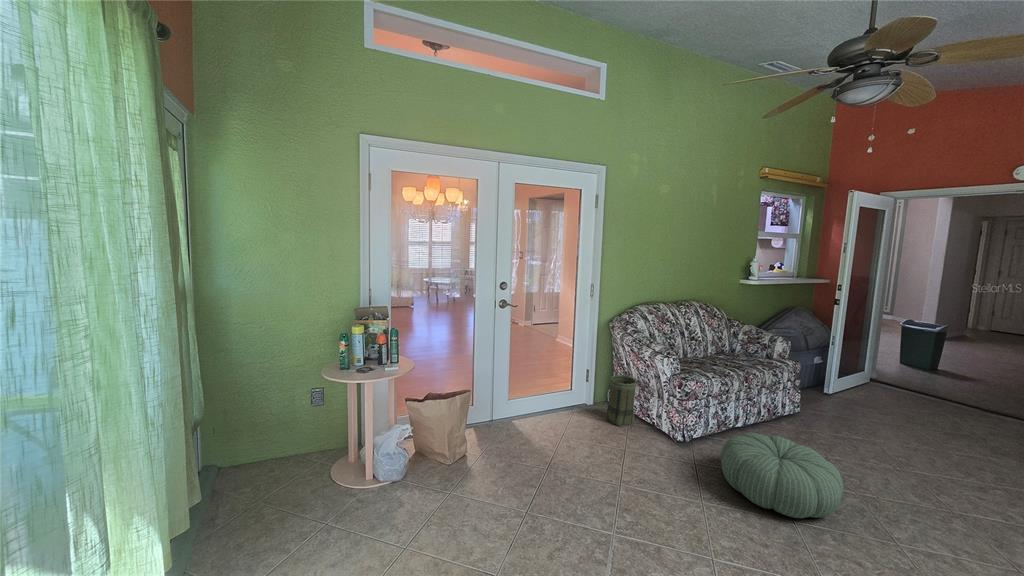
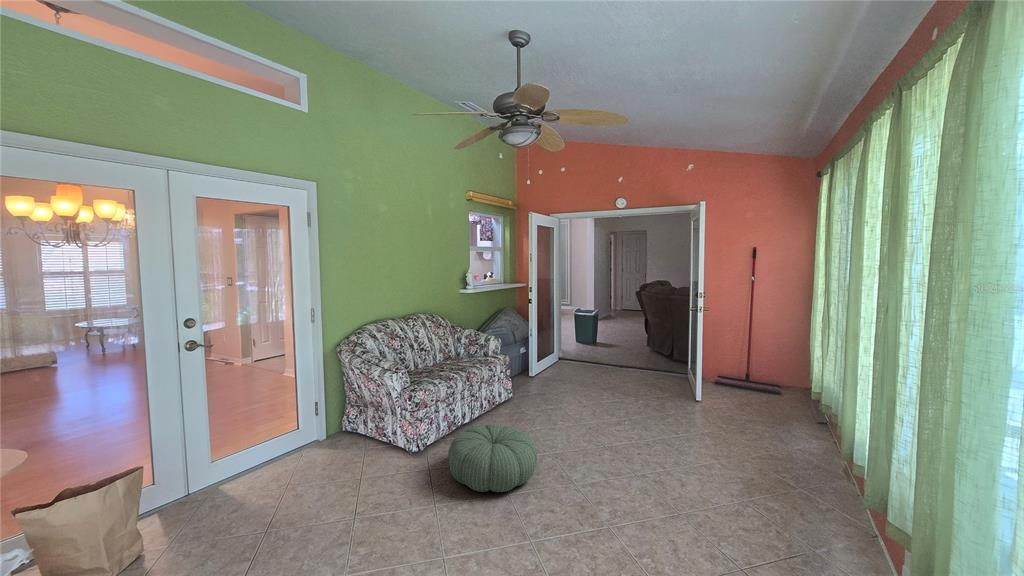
basket: present [606,375,636,426] -> none [340,400,371,455]

